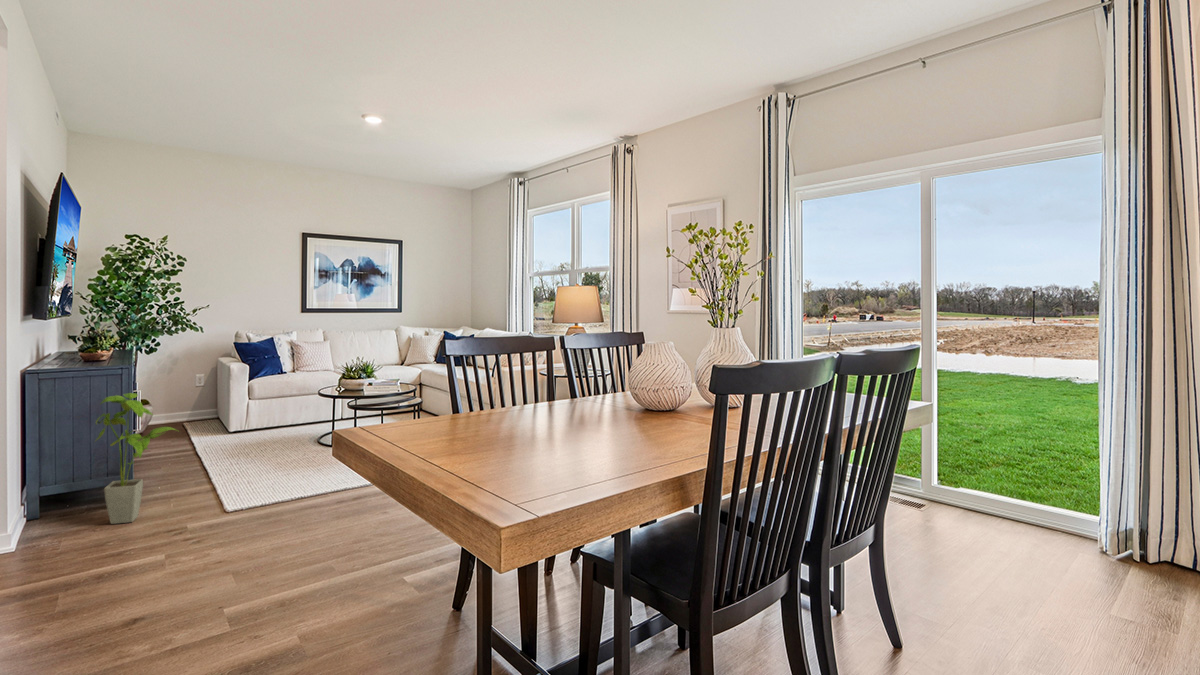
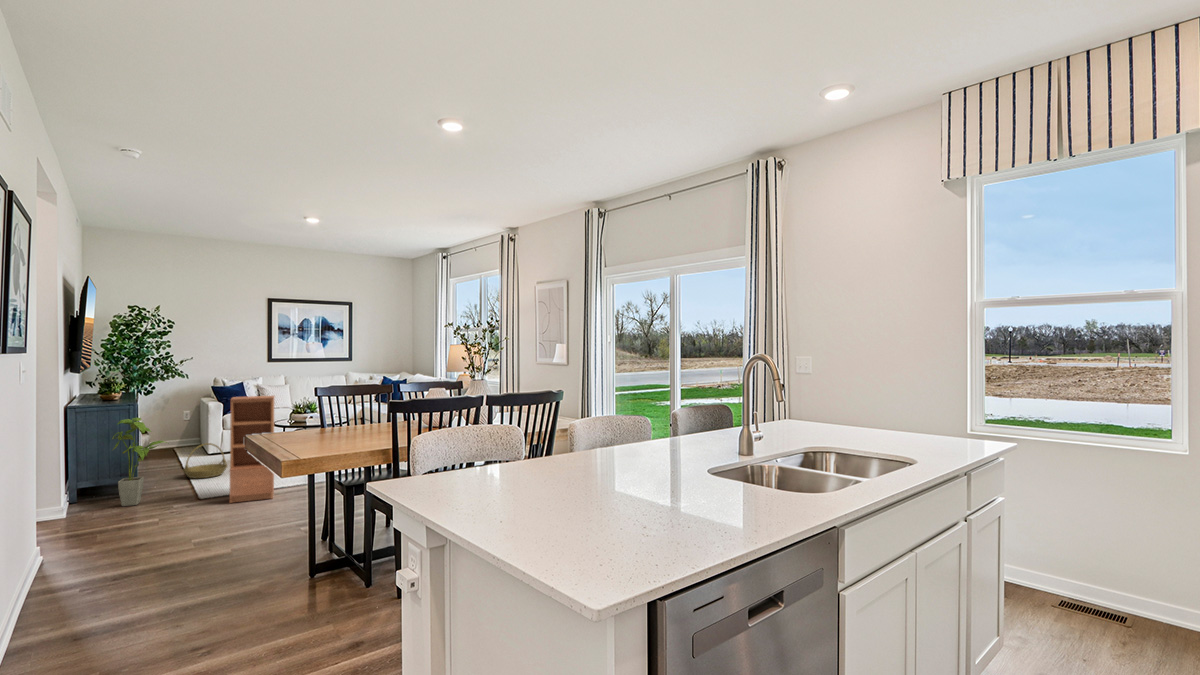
bookcase: none [269,365,332,524] -> present [230,396,274,503]
basket: none [199,425,259,474] -> present [183,443,227,478]

